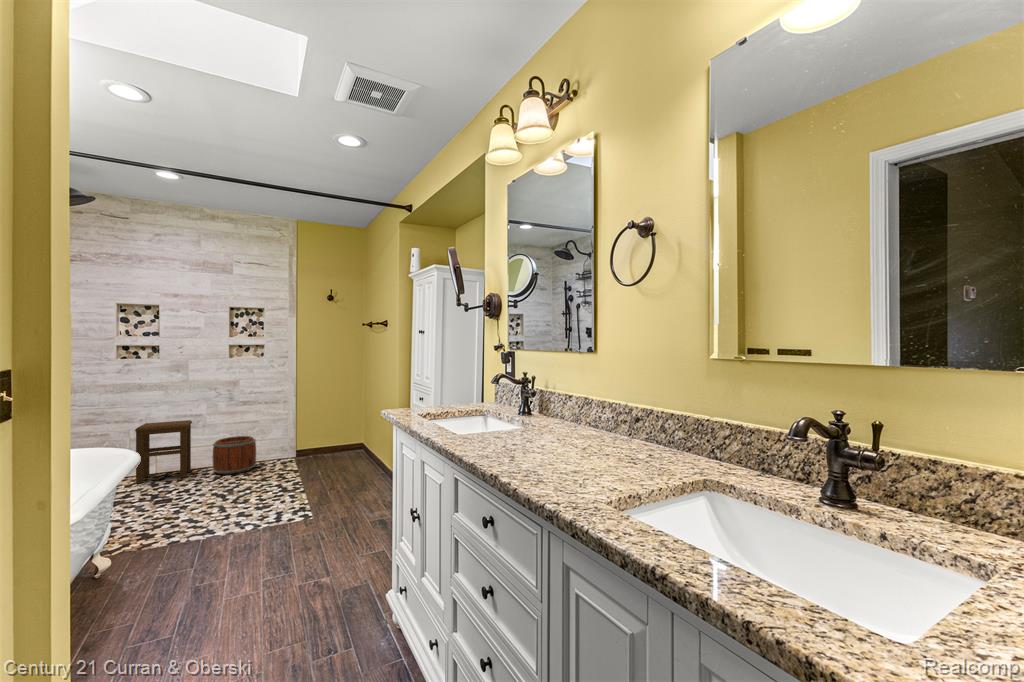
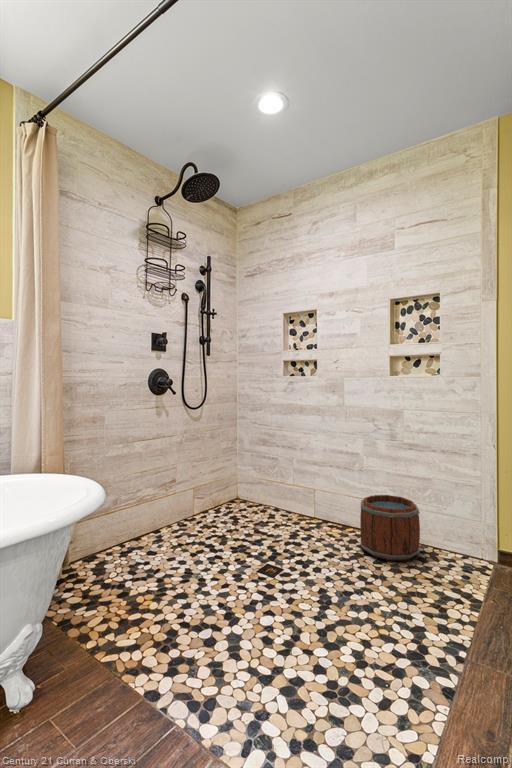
stool: present [135,420,192,483] -> none [283,454,346,539]

